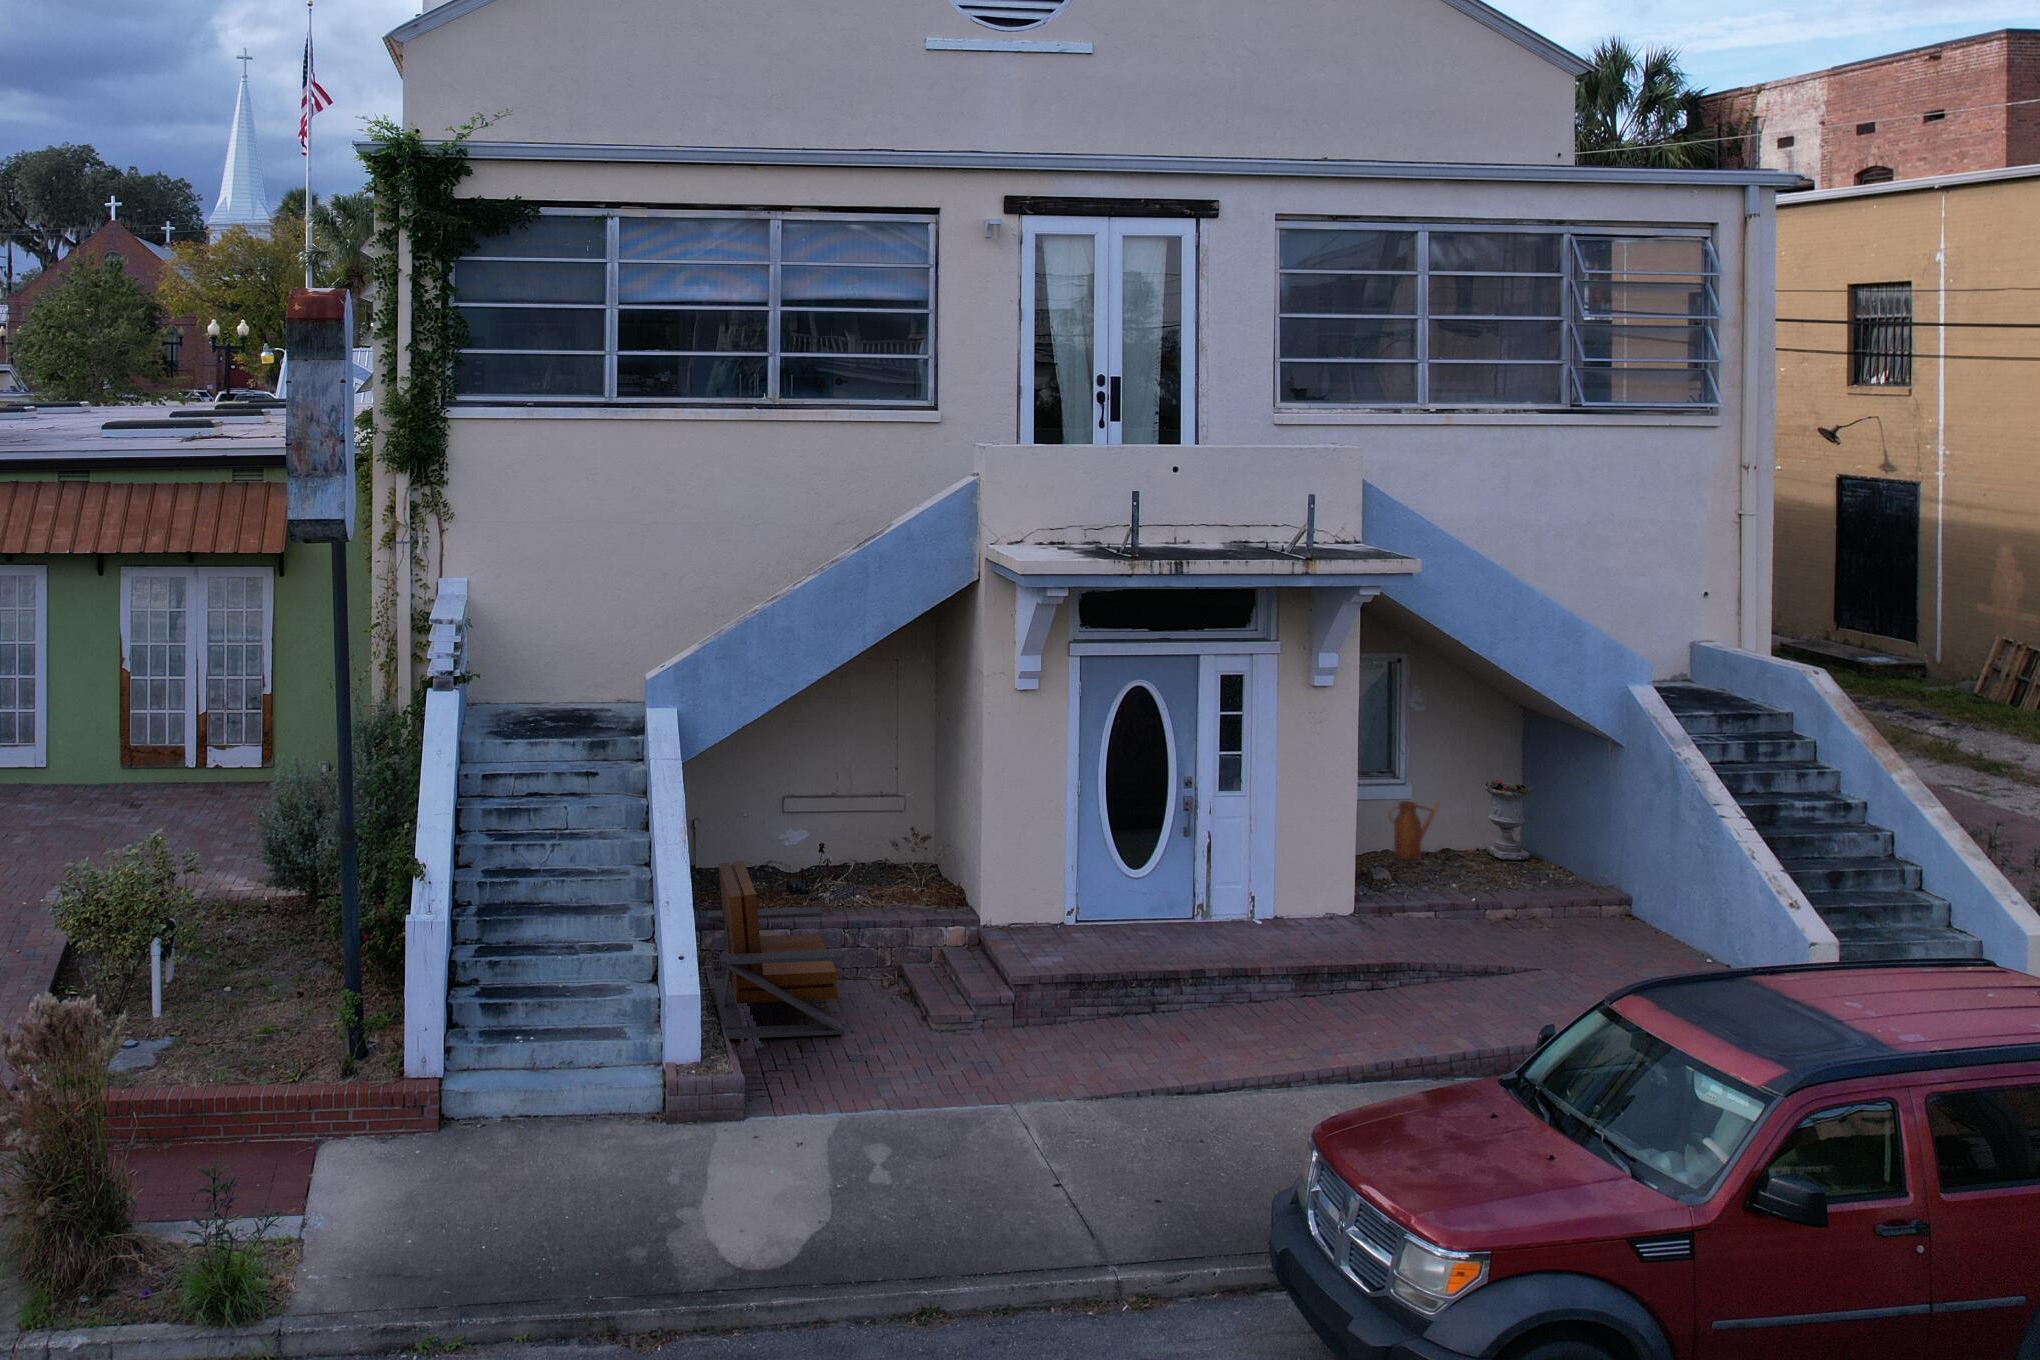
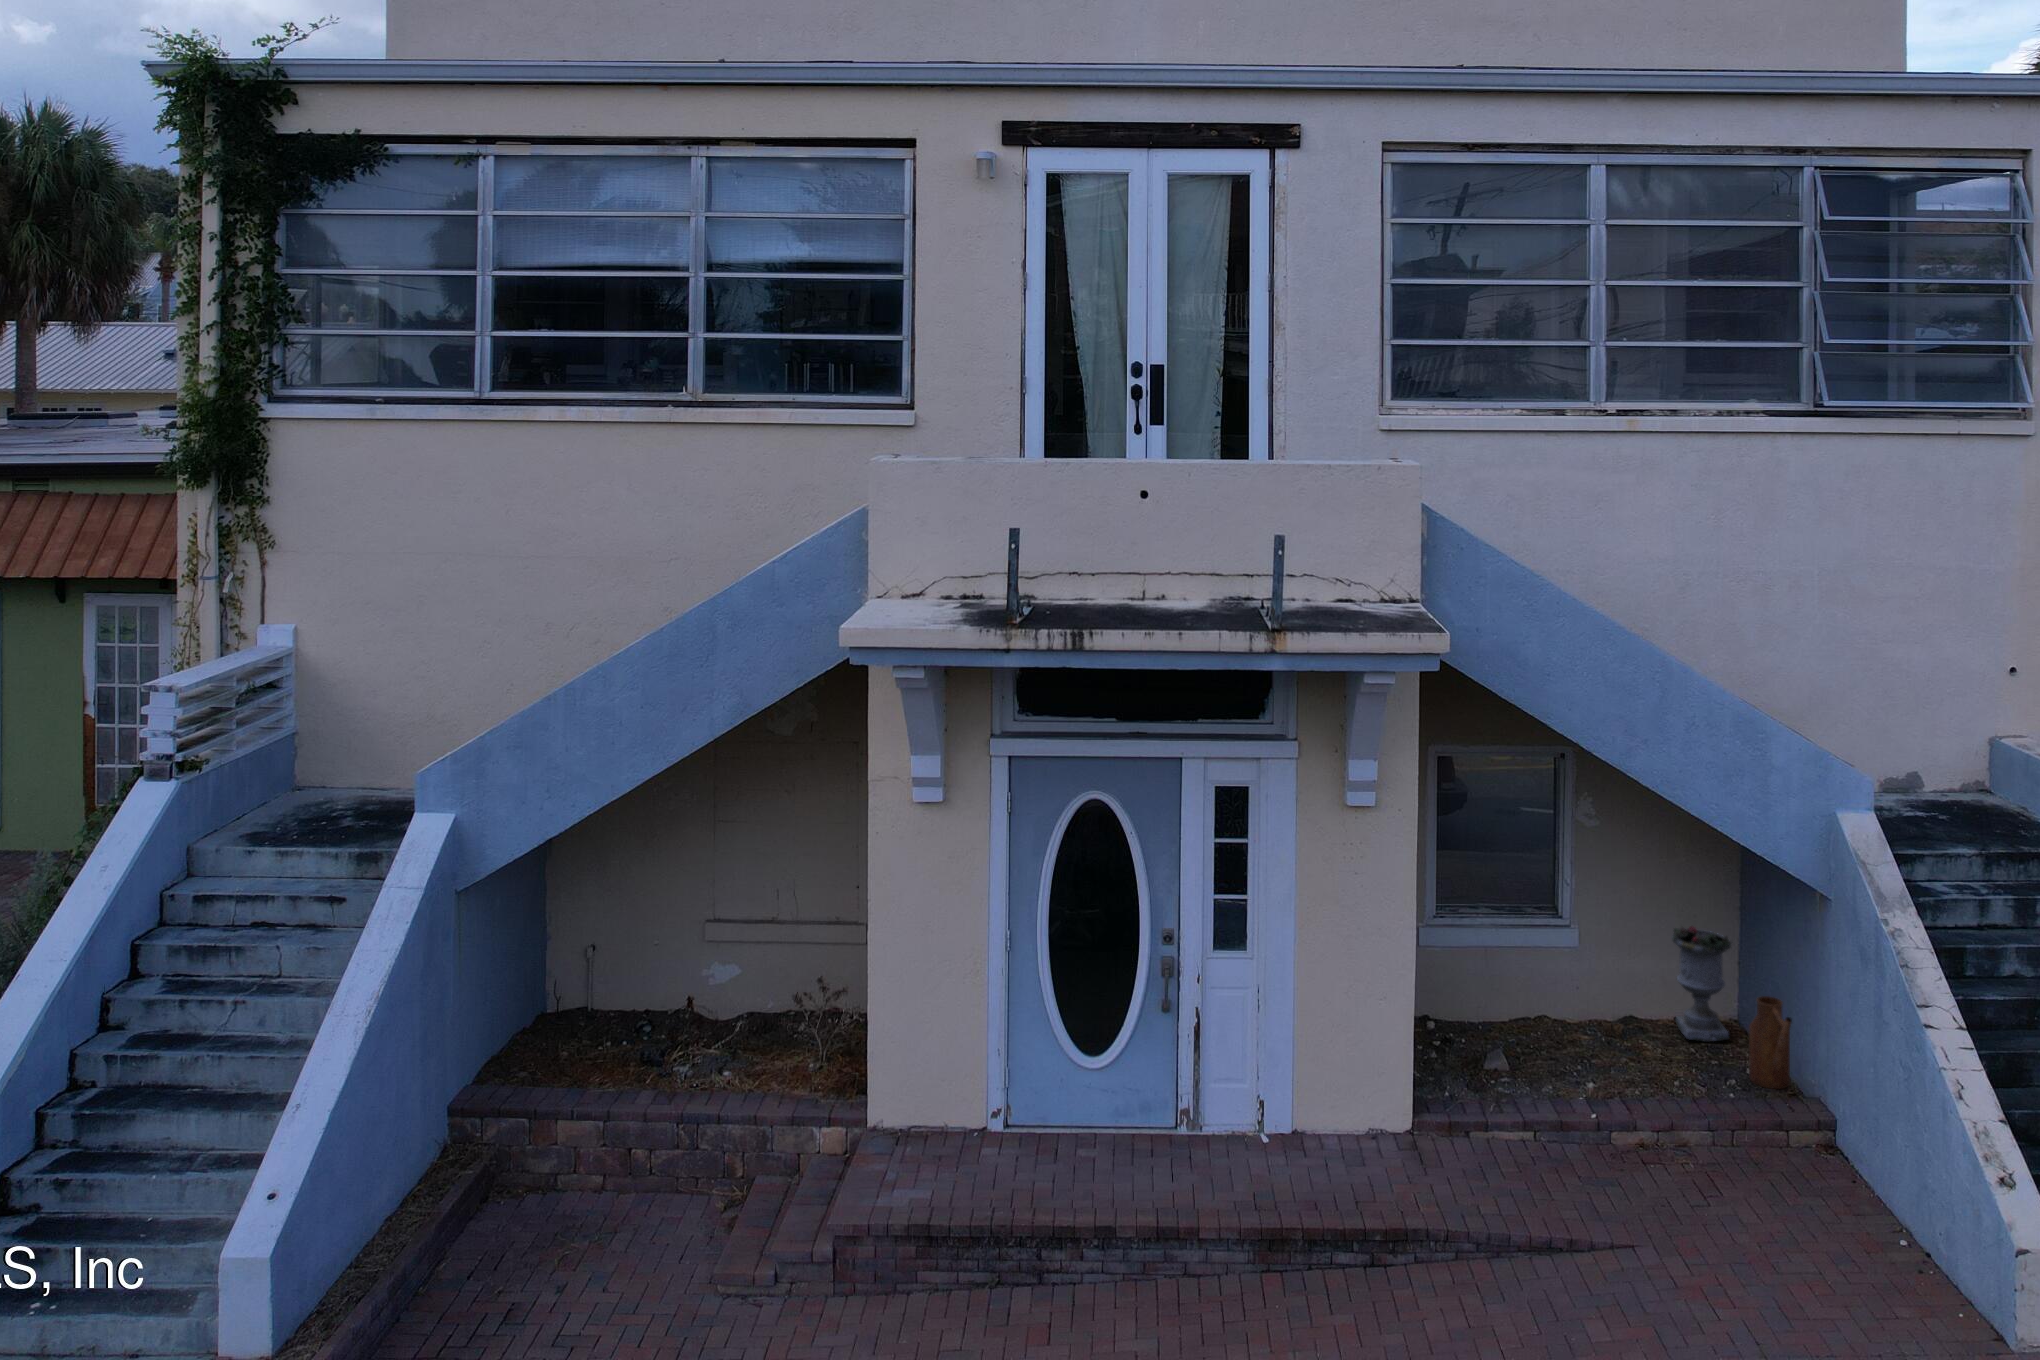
watering can: present [1389,801,1439,860] -> present [1749,996,1792,1089]
lounge chair: present [708,861,844,1039] -> none [366,1037,611,1312]

